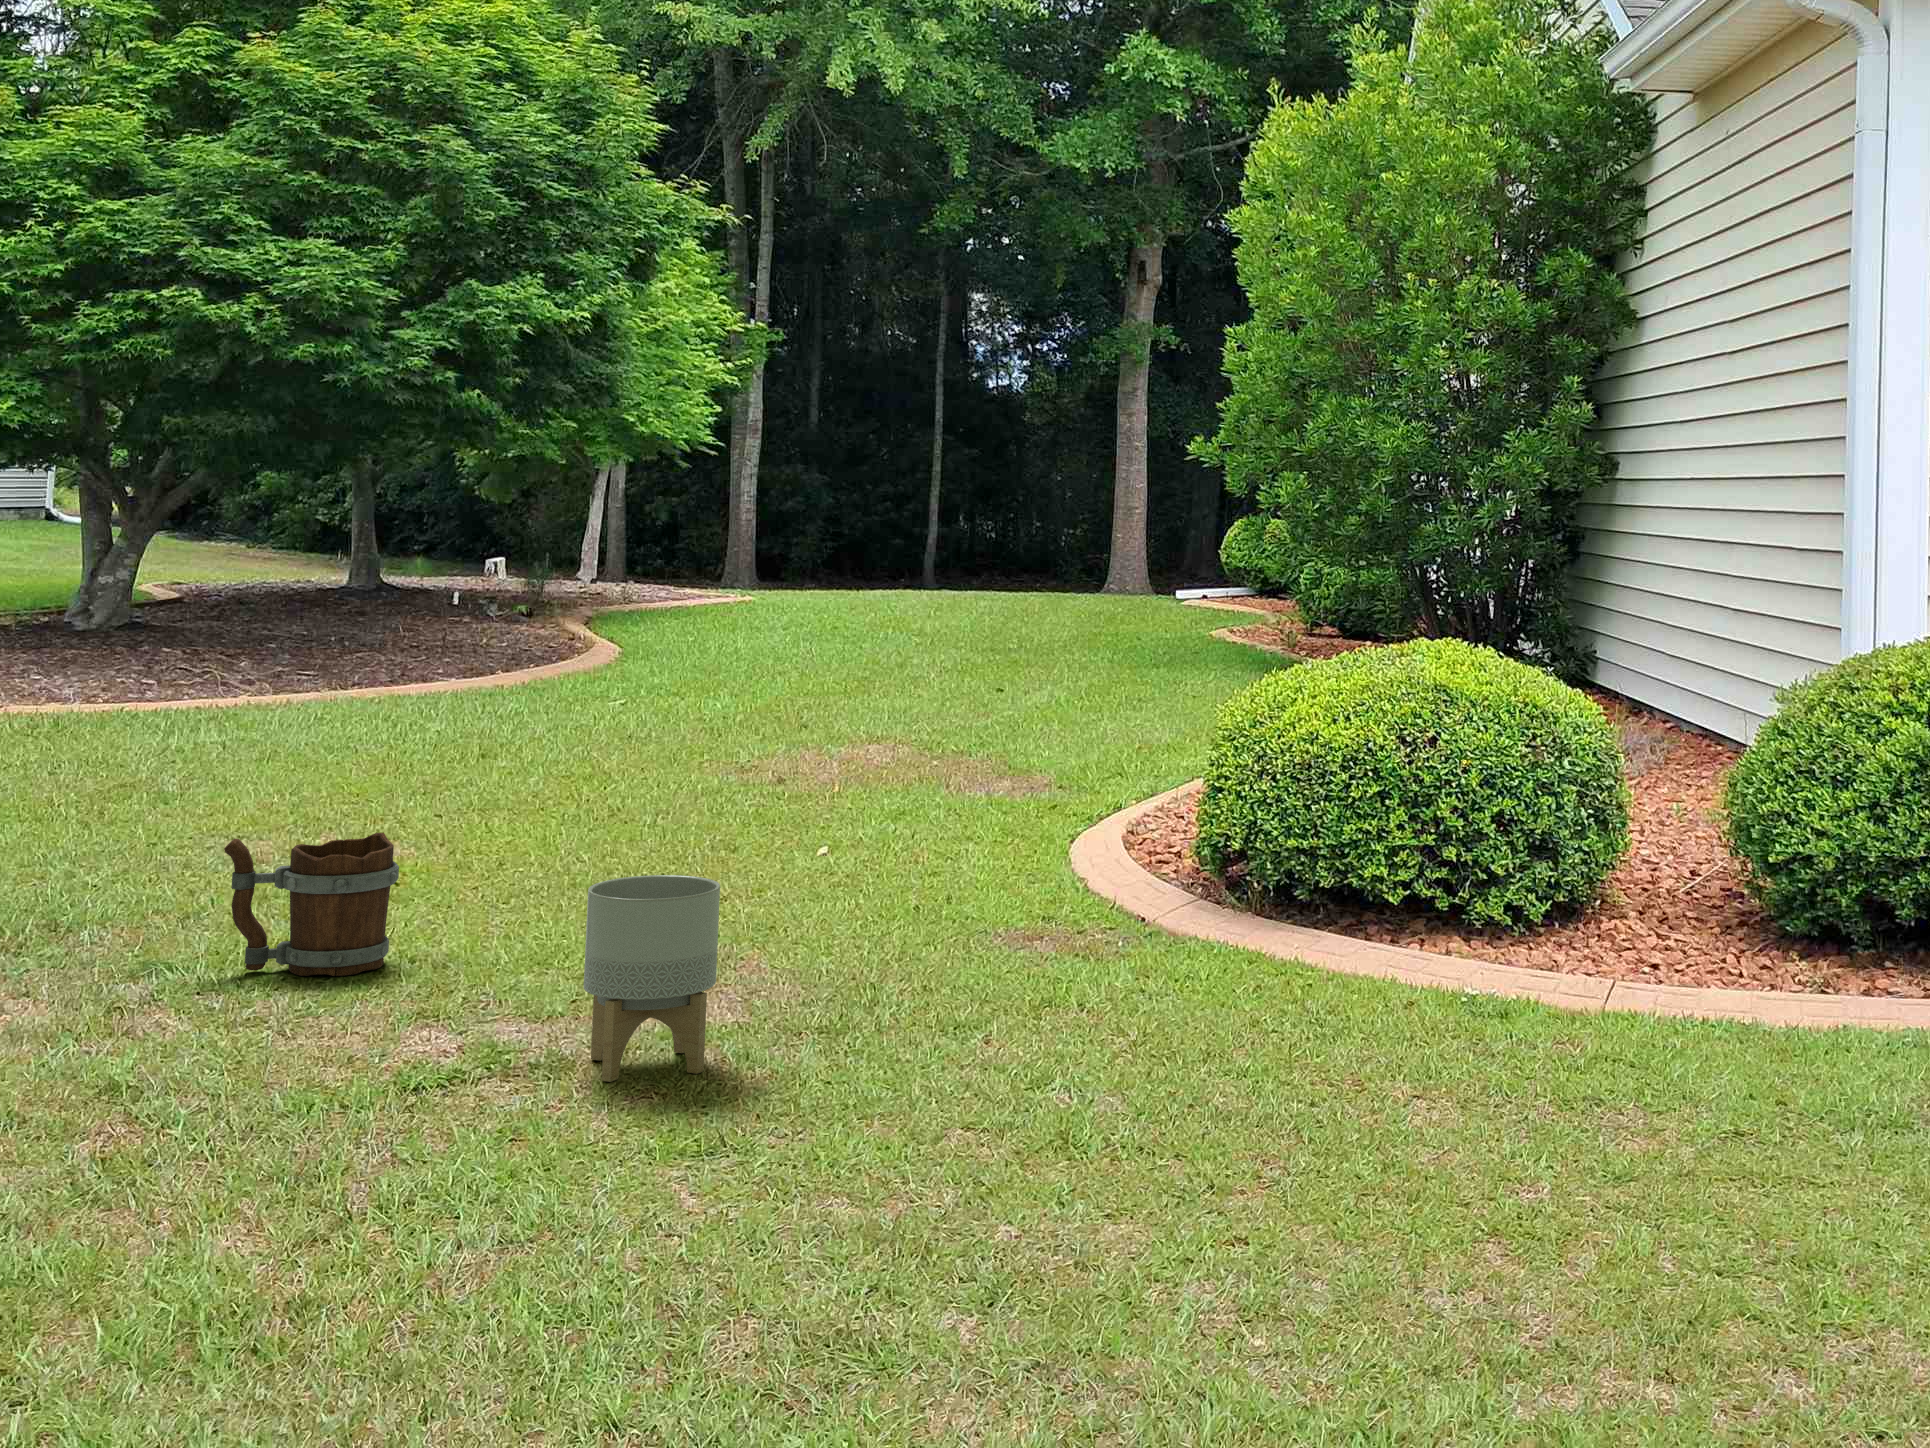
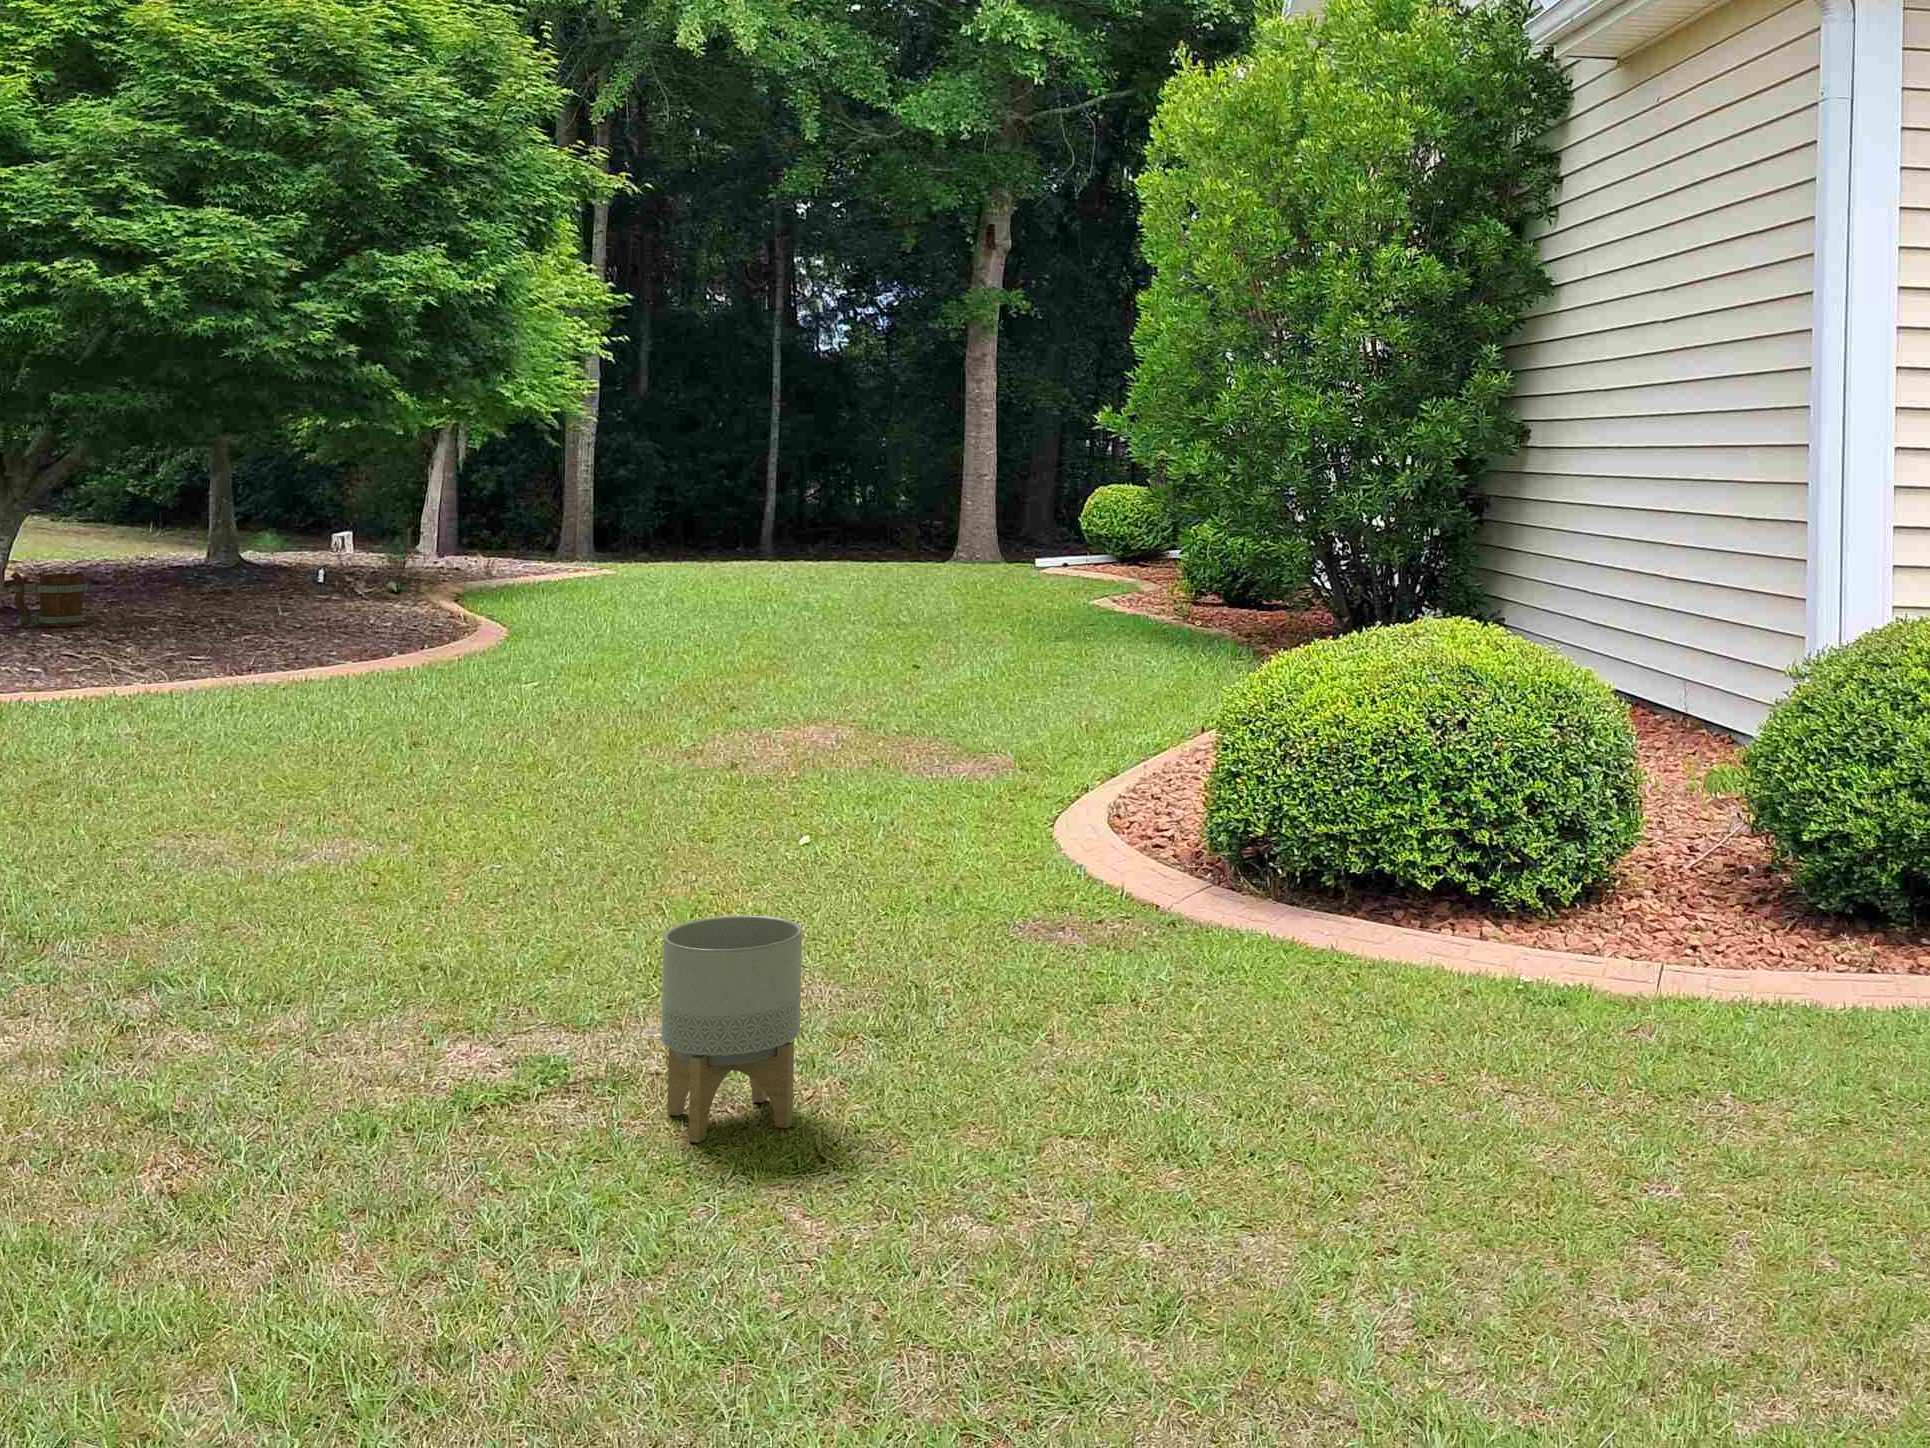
bucket: present [224,833,399,976] -> present [11,571,88,627]

